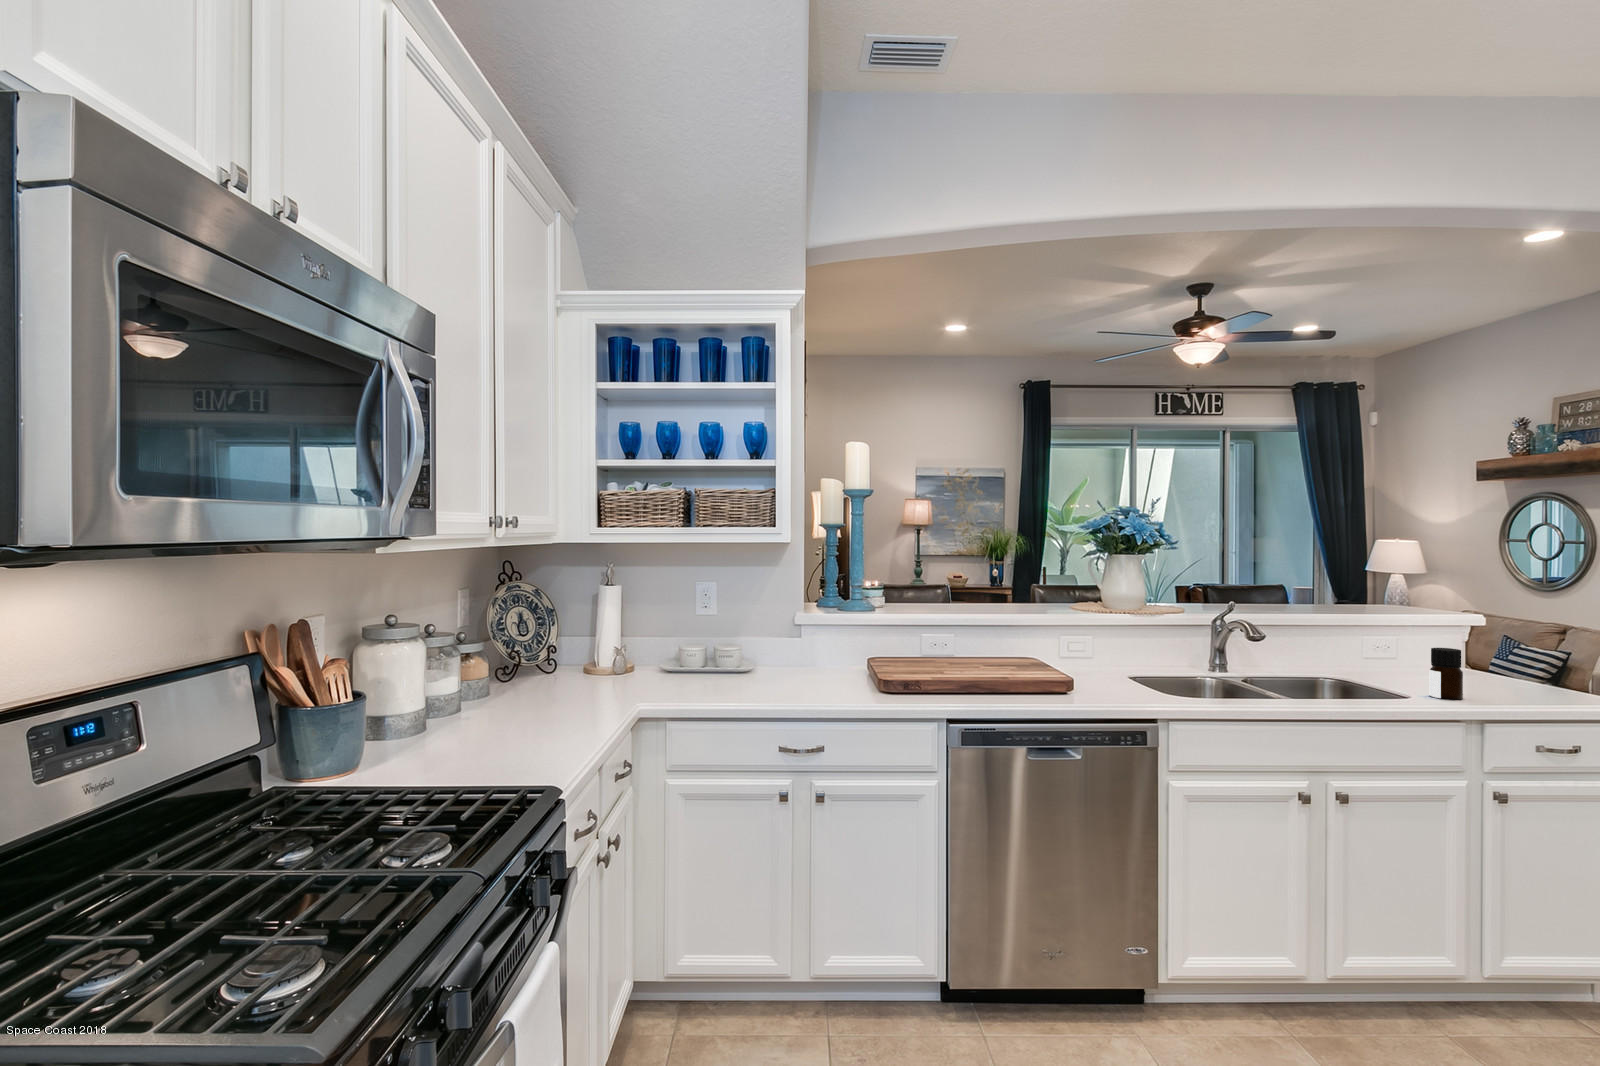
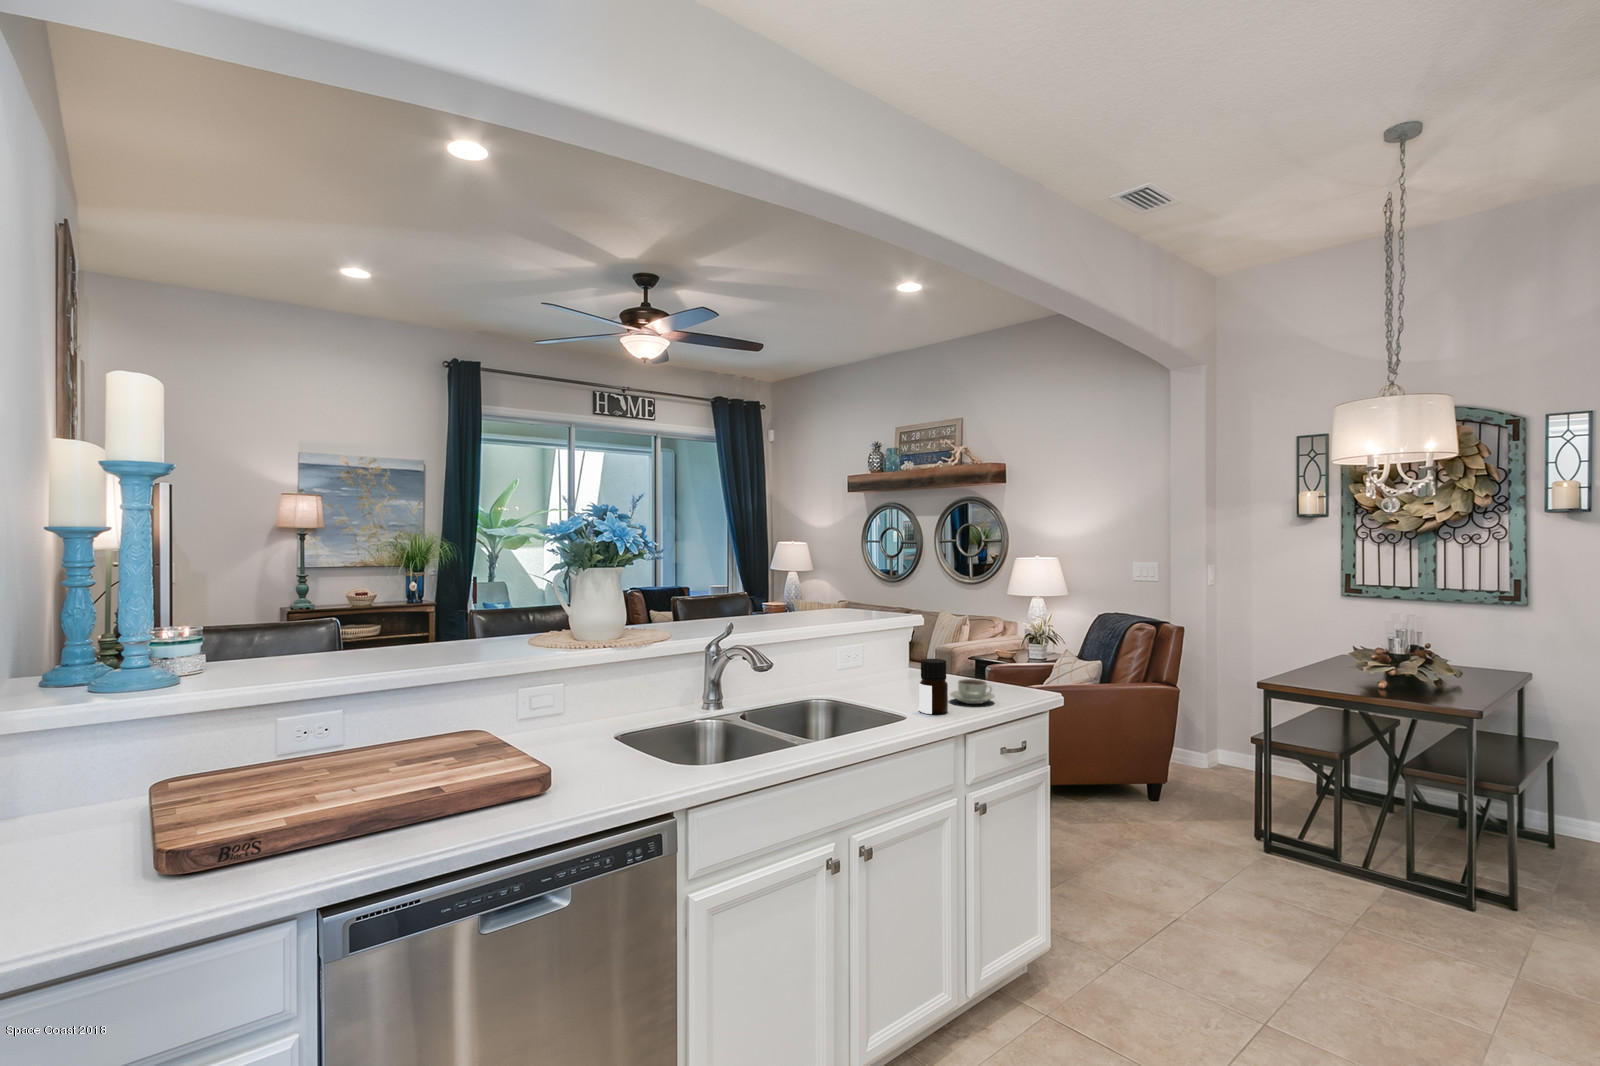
coffee cup: none [1477,675,1535,699] -> present [950,679,995,704]

